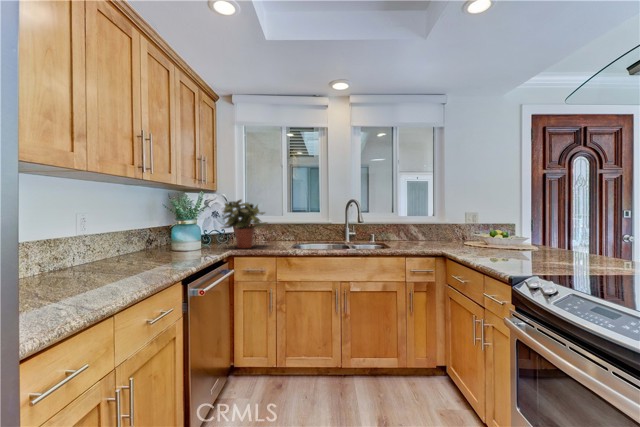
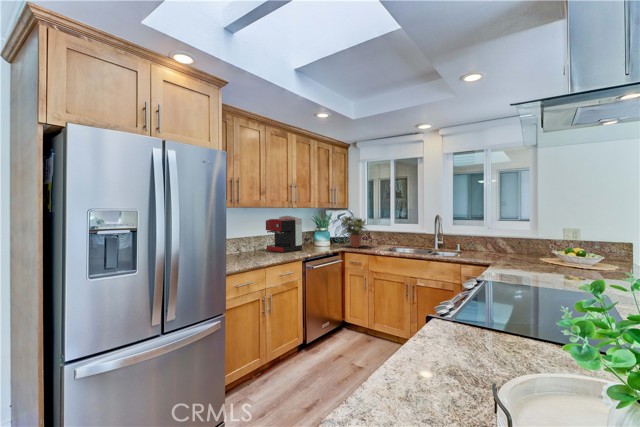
coffee maker: none [74,194,163,269] -> present [266,216,302,252]

